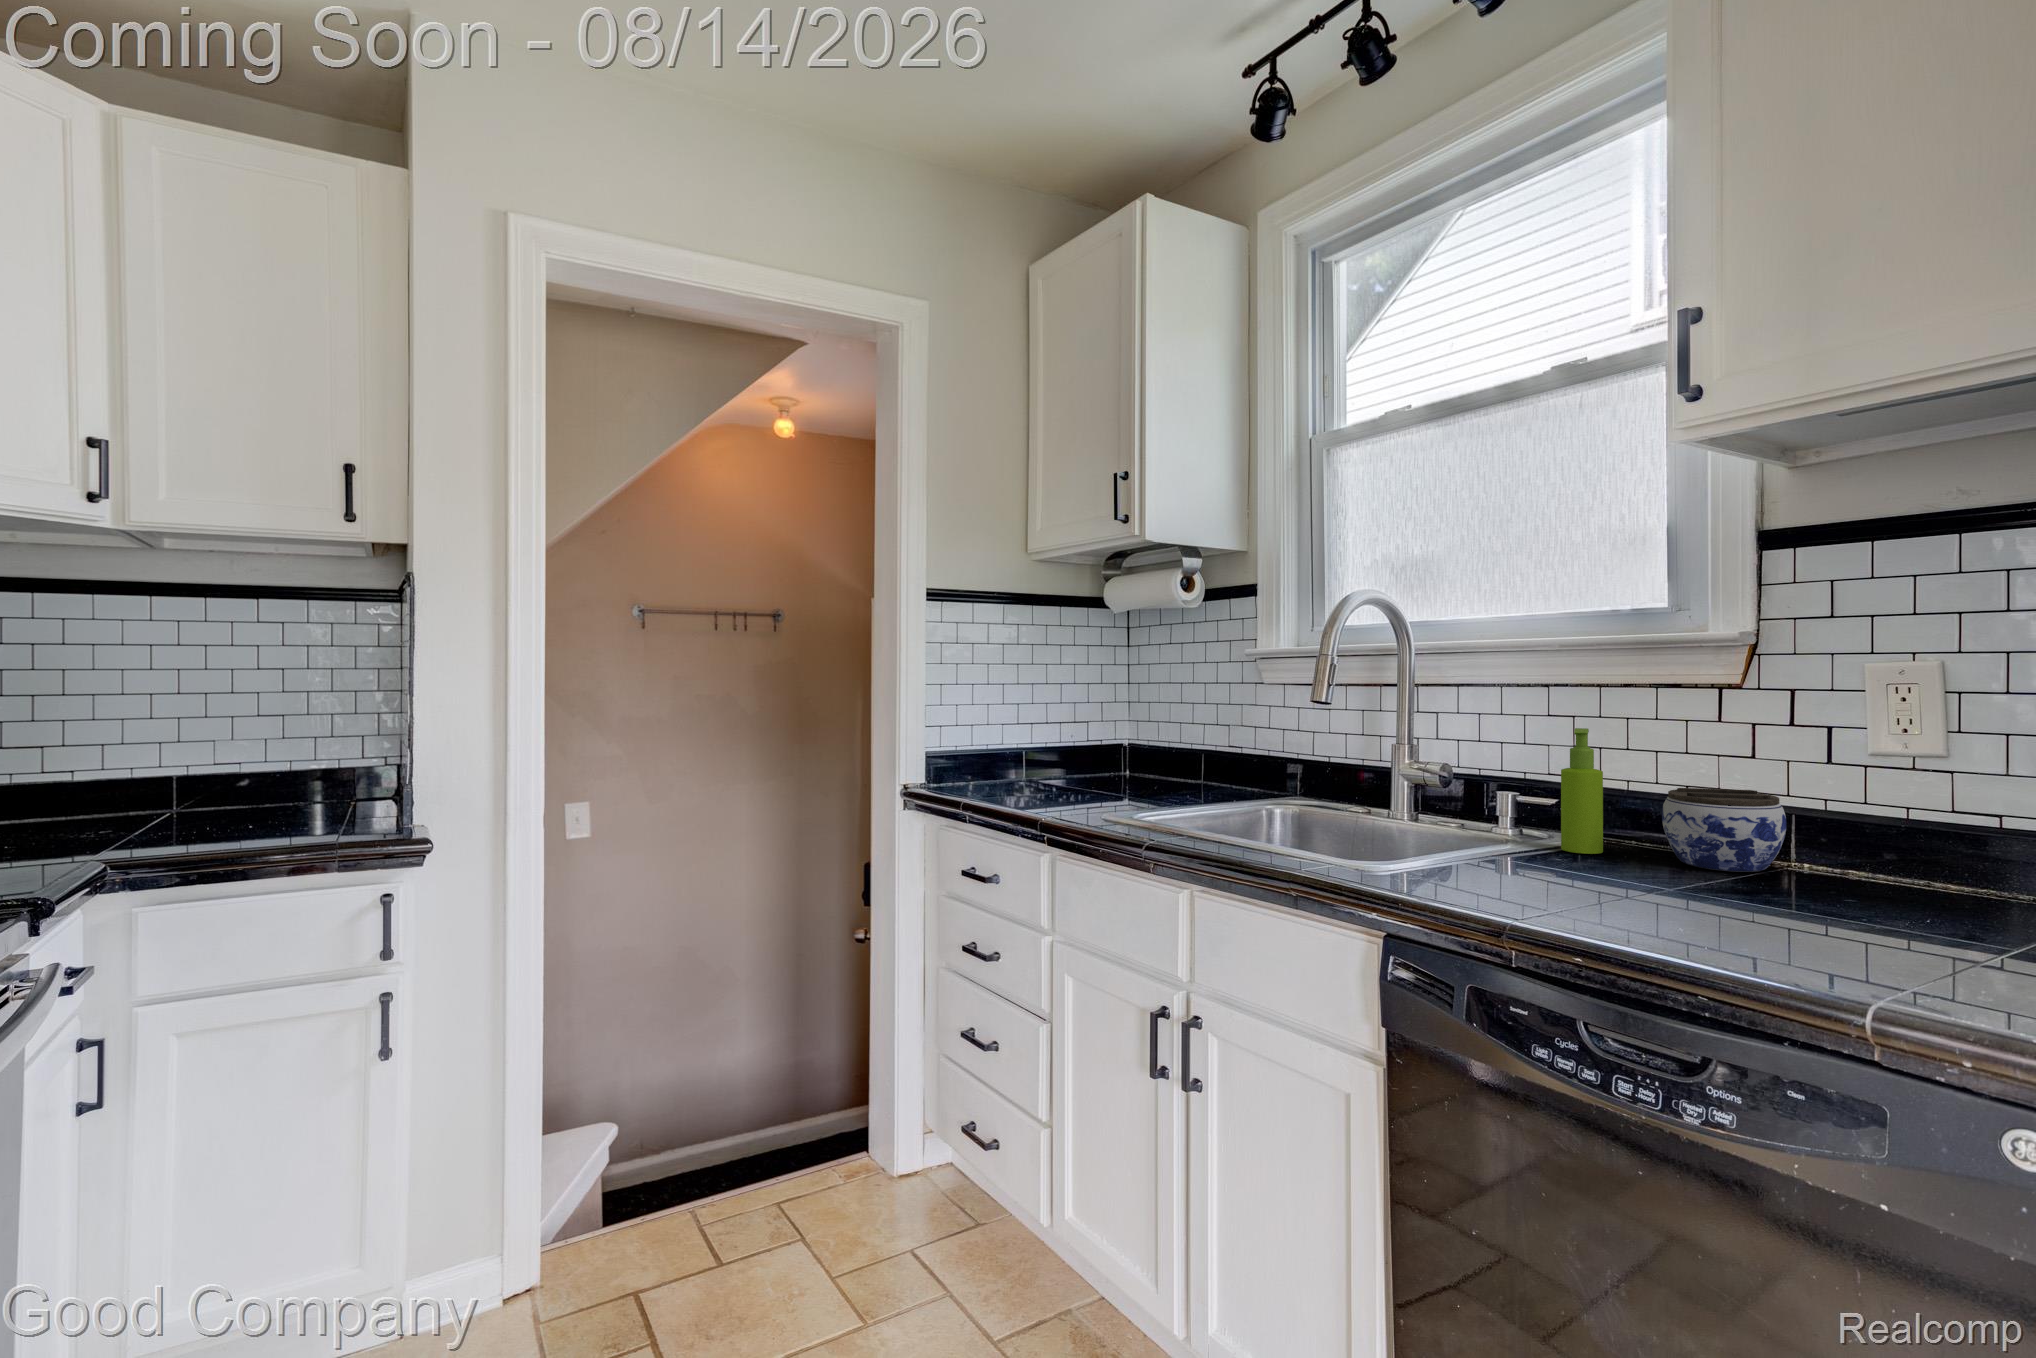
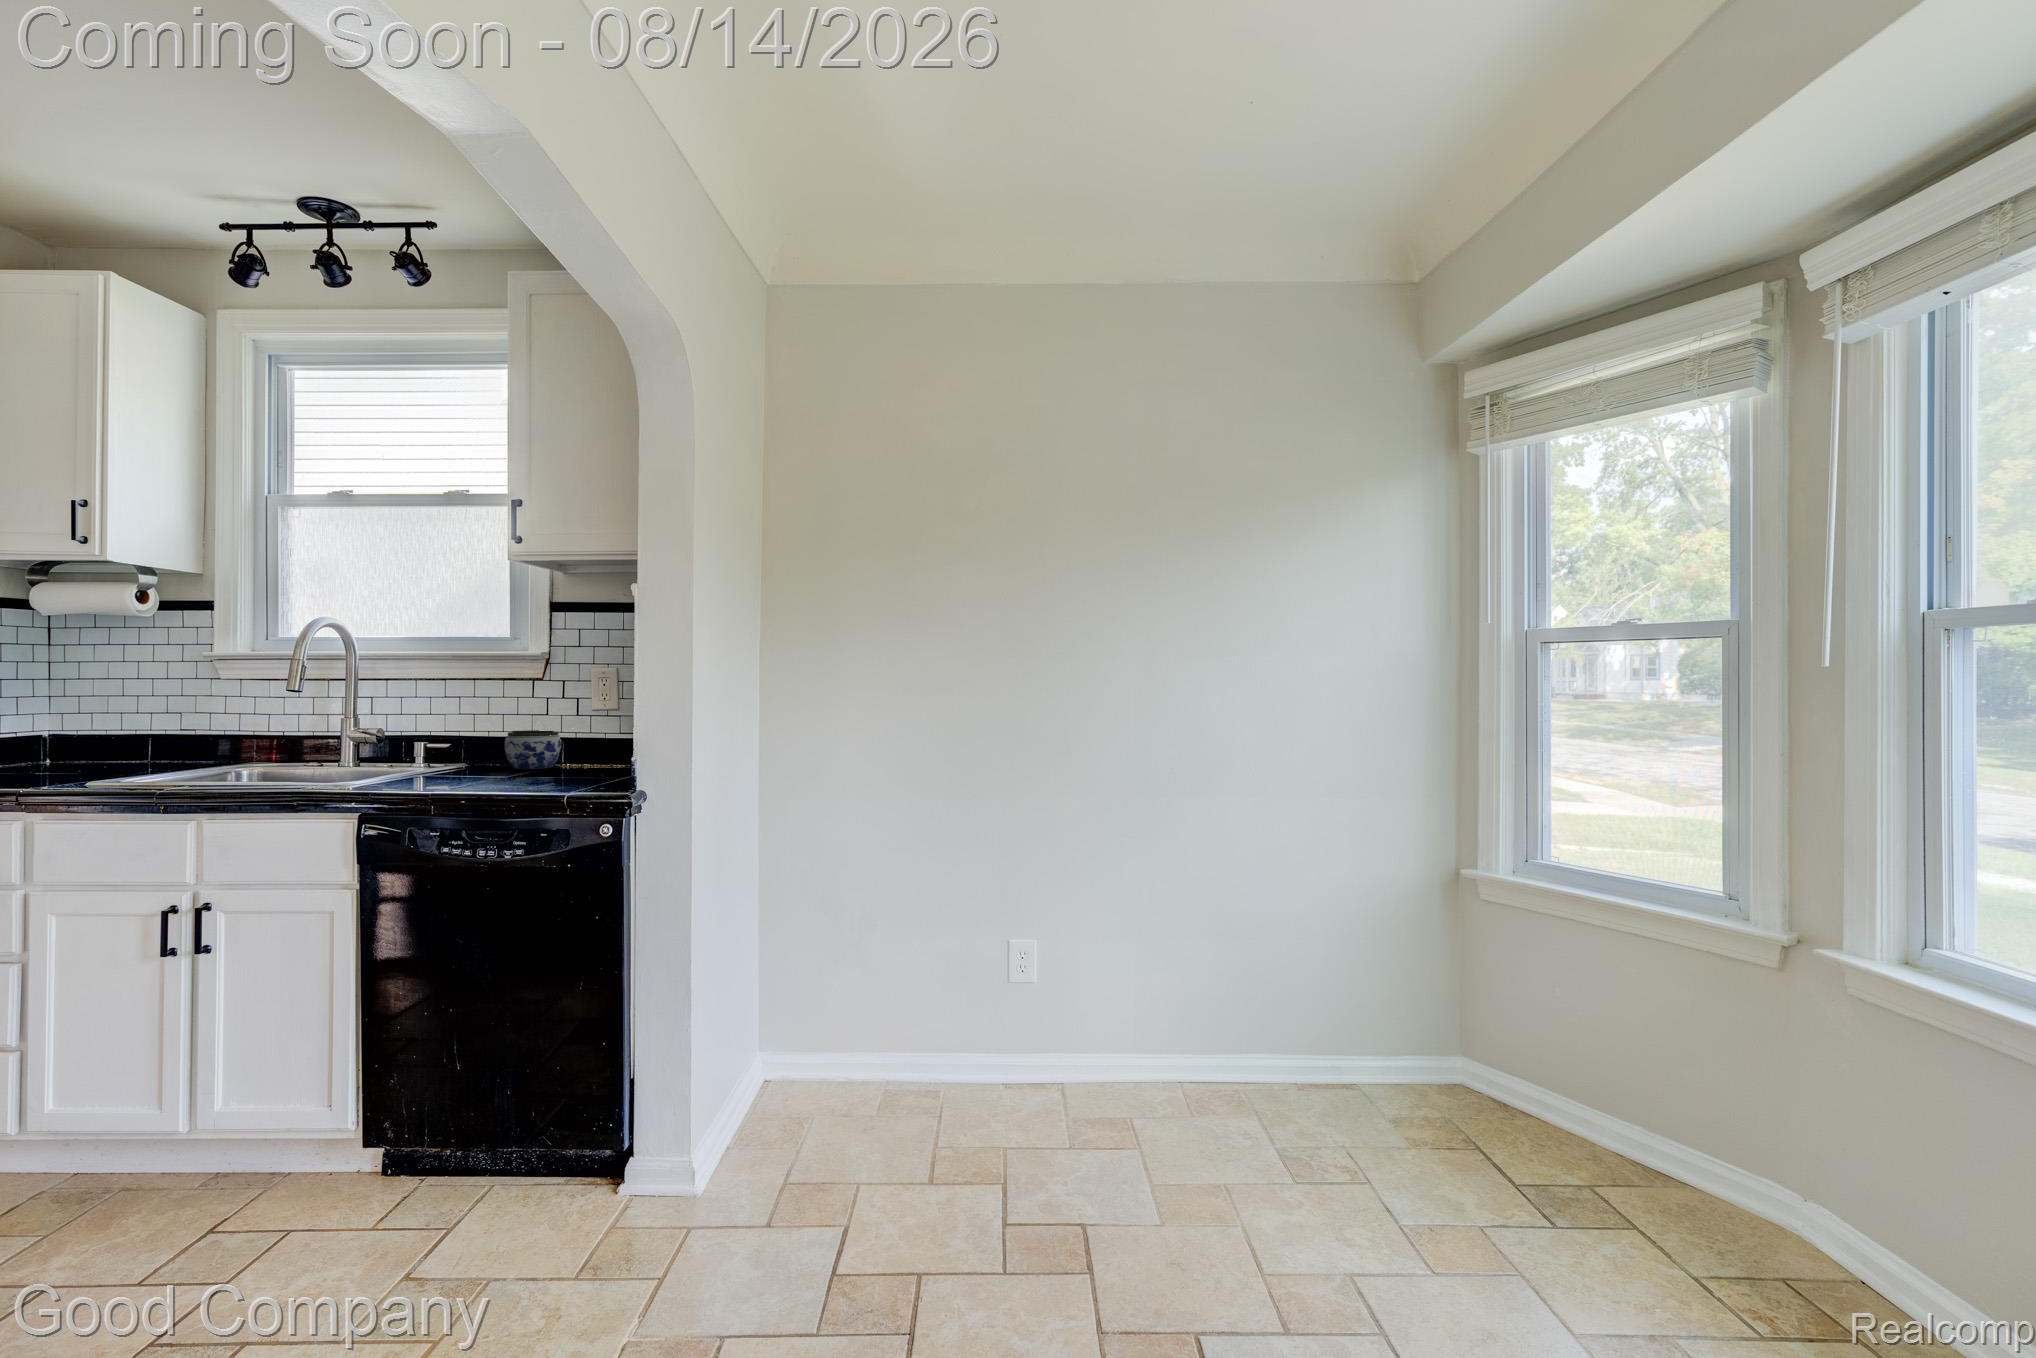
soap dispenser: present [1561,728,1603,854] -> none [451,702,475,770]

